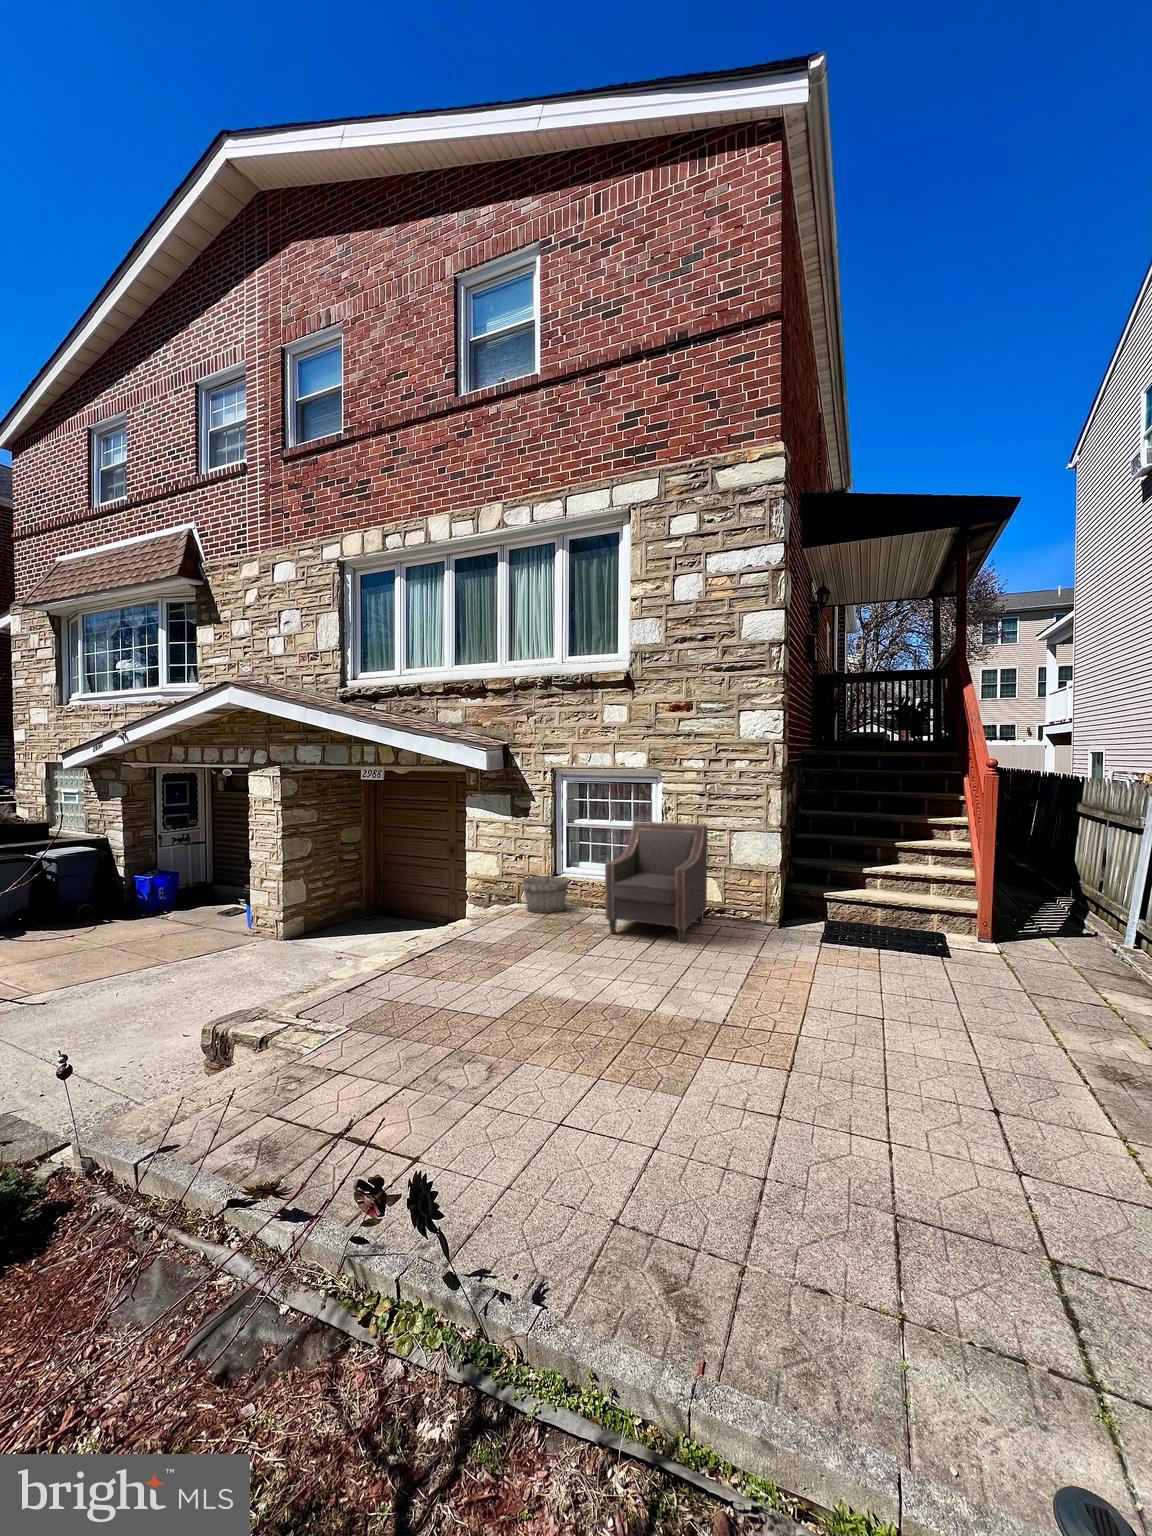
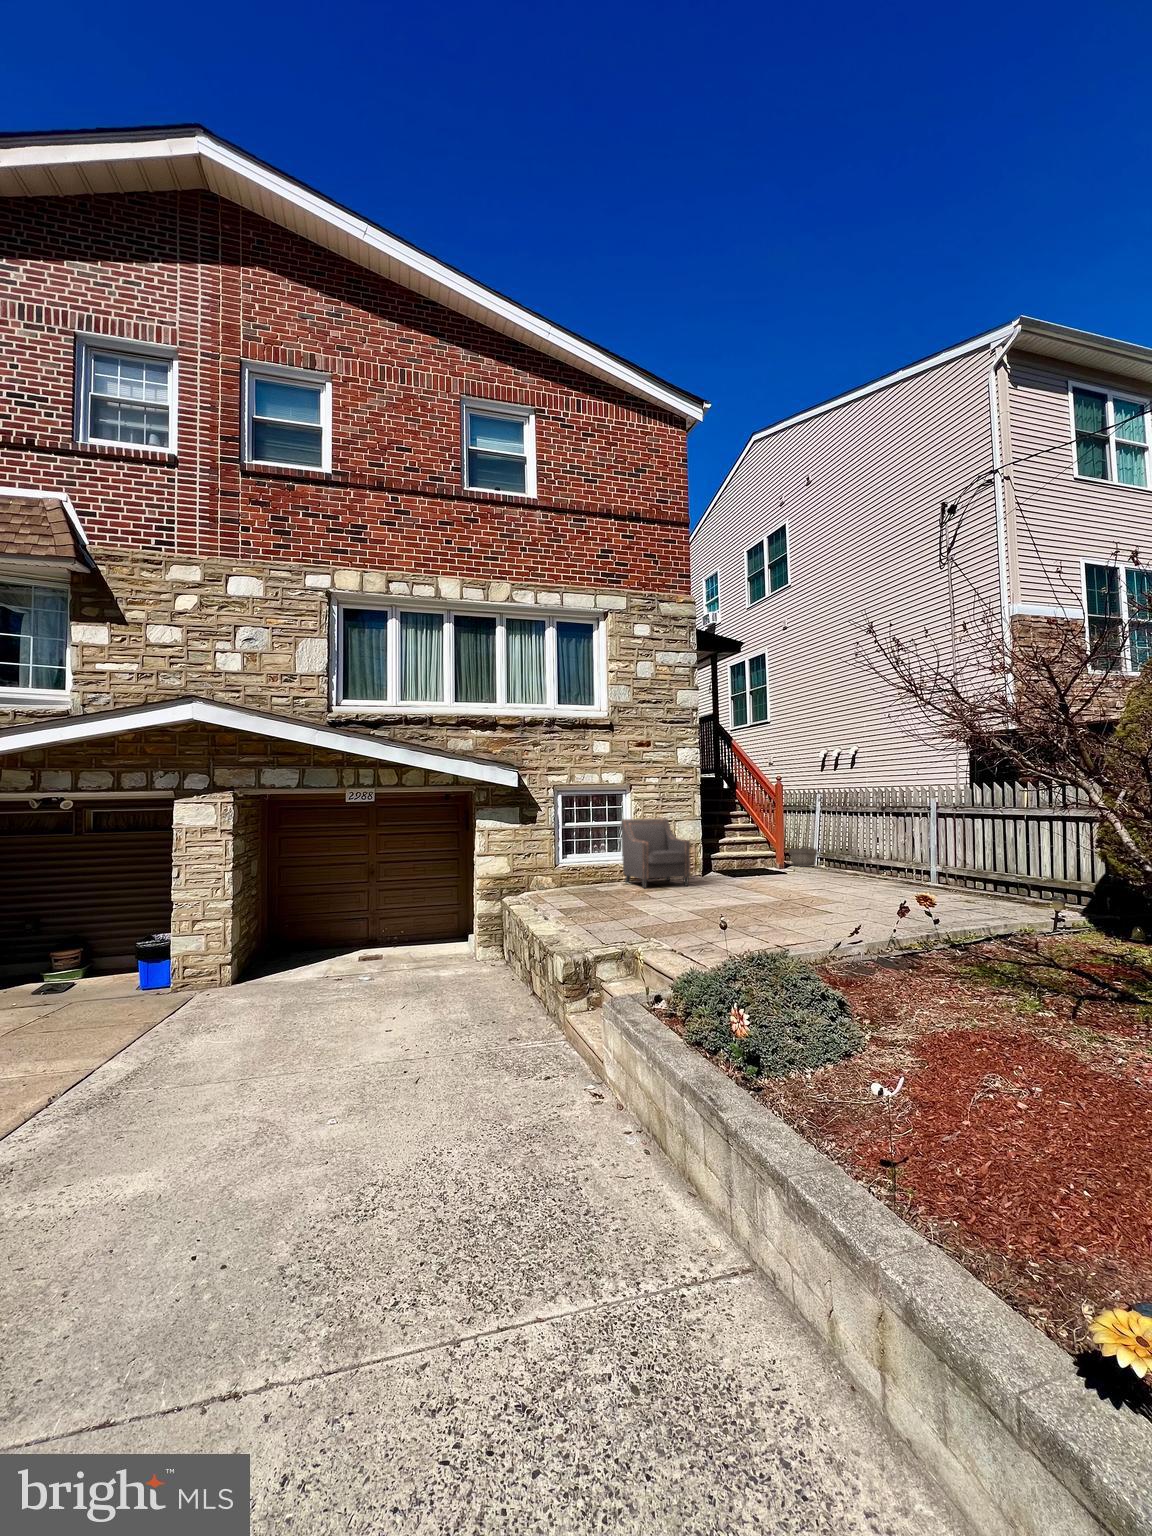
wooden bucket: present [522,873,569,913] -> present [789,846,817,867]

